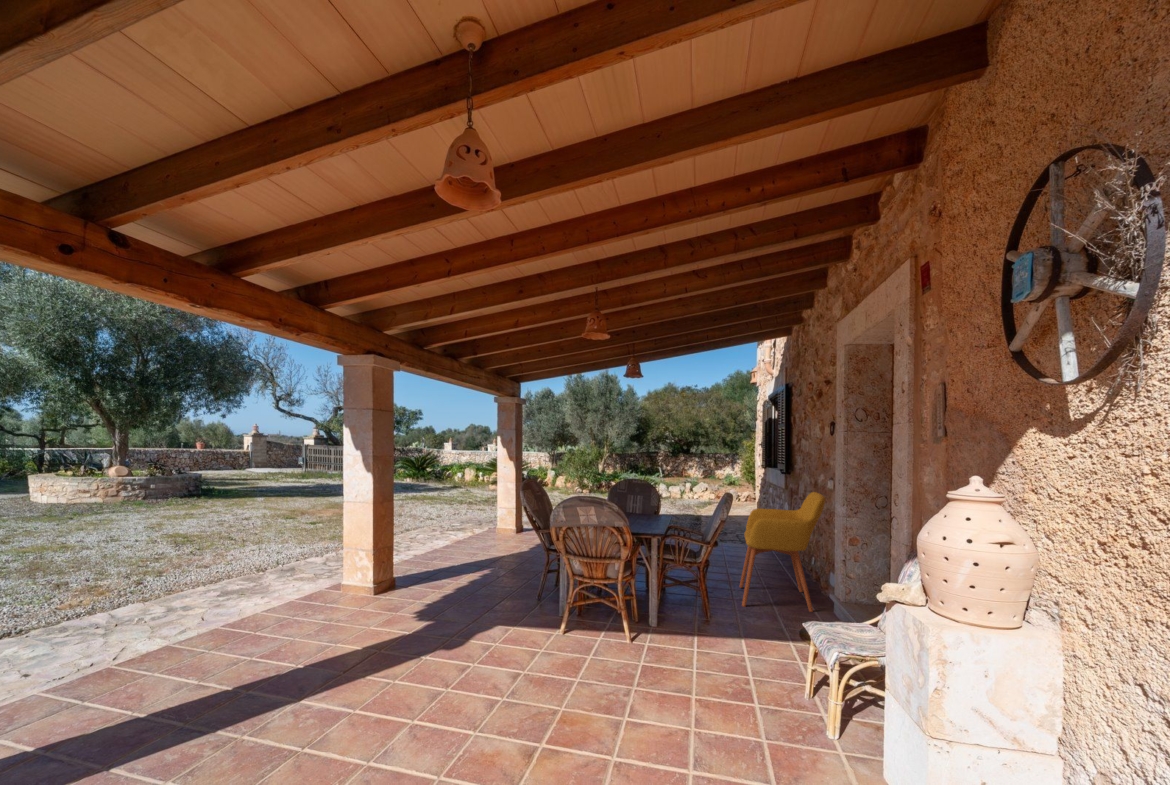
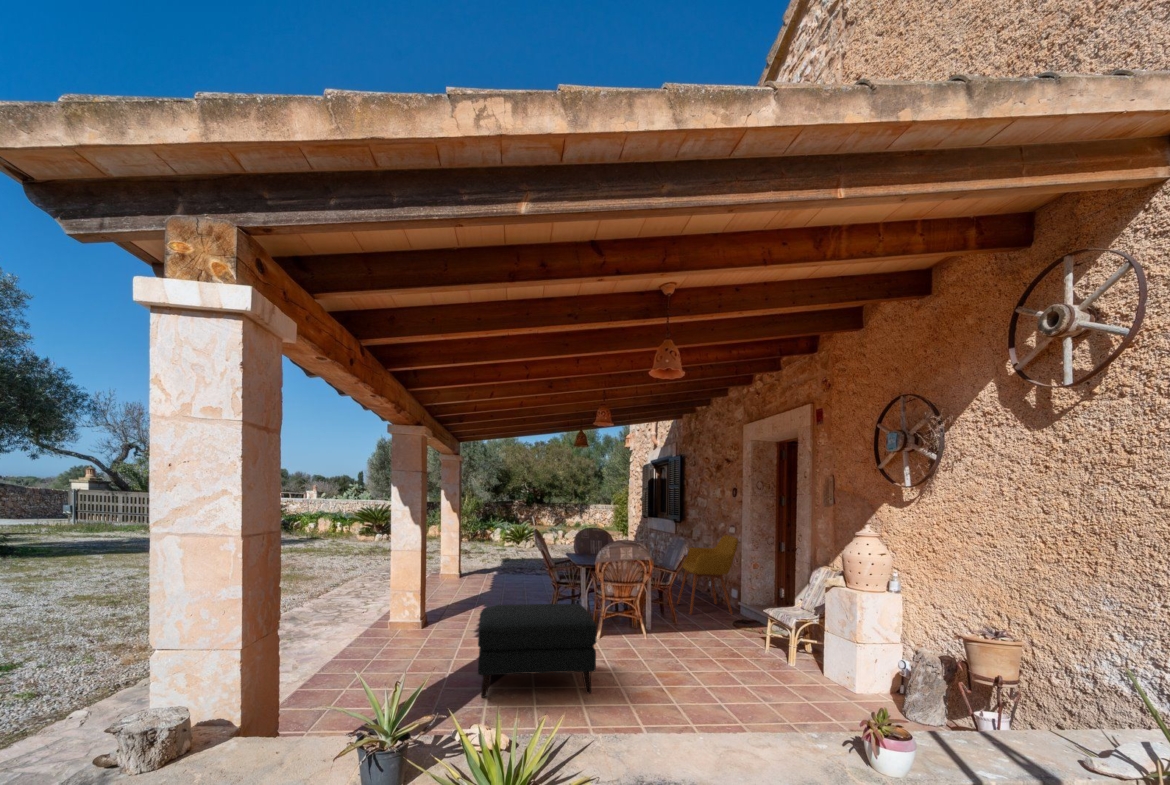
ottoman: none [249,583,472,744] -> present [478,604,597,697]

